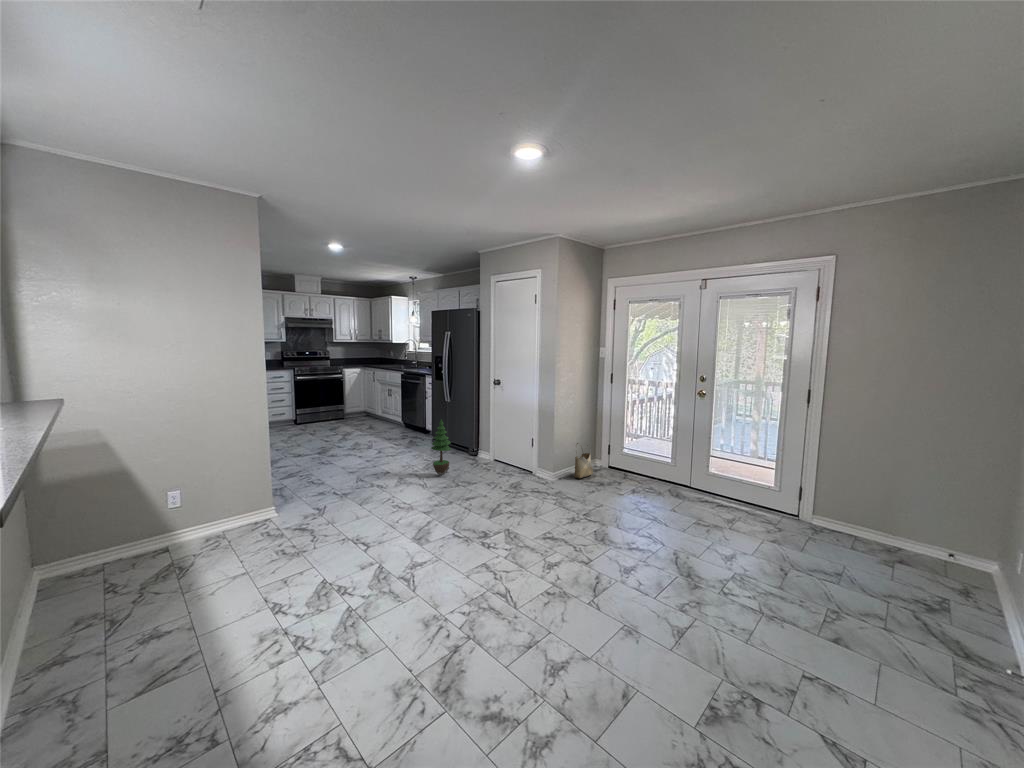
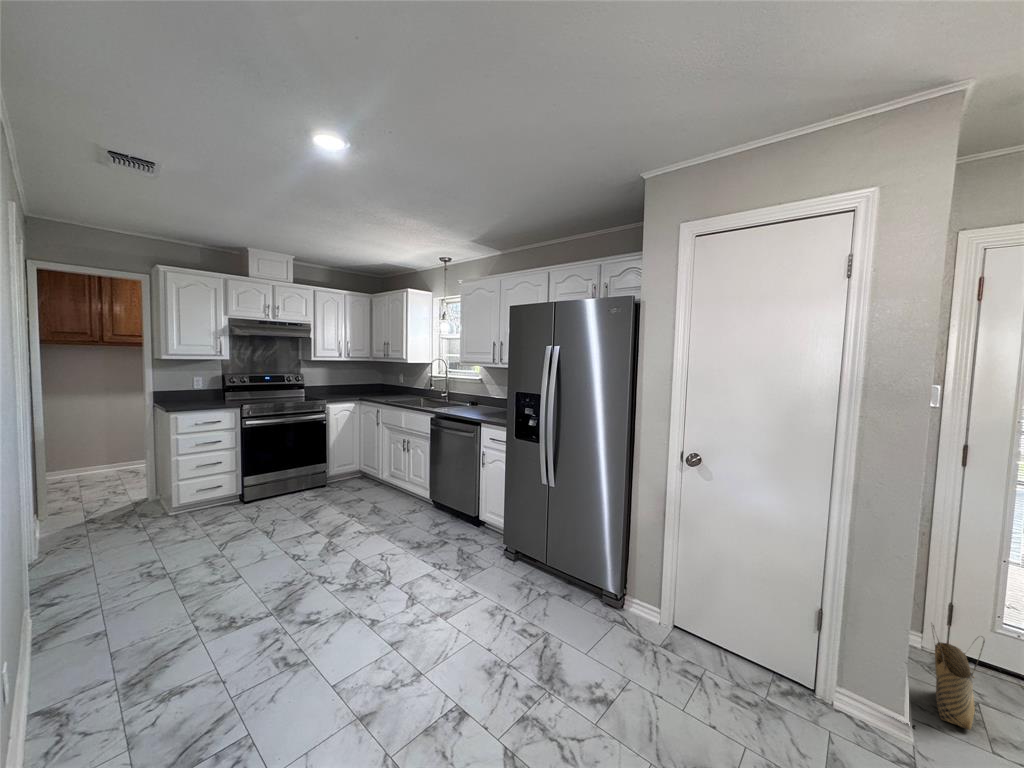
potted tree: present [431,419,451,476] -> none [578,576,634,728]

